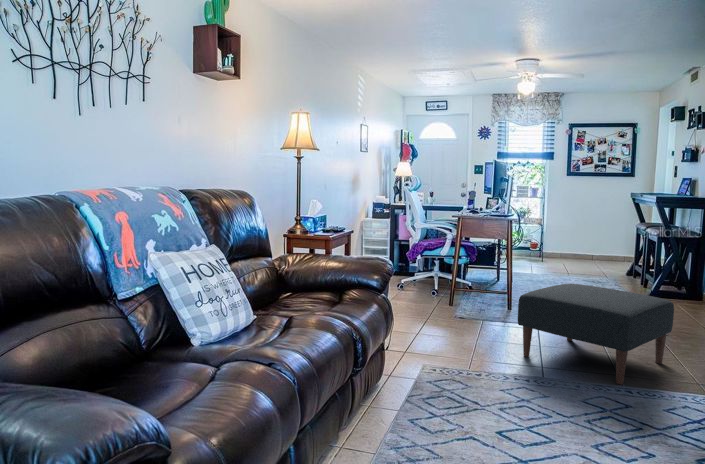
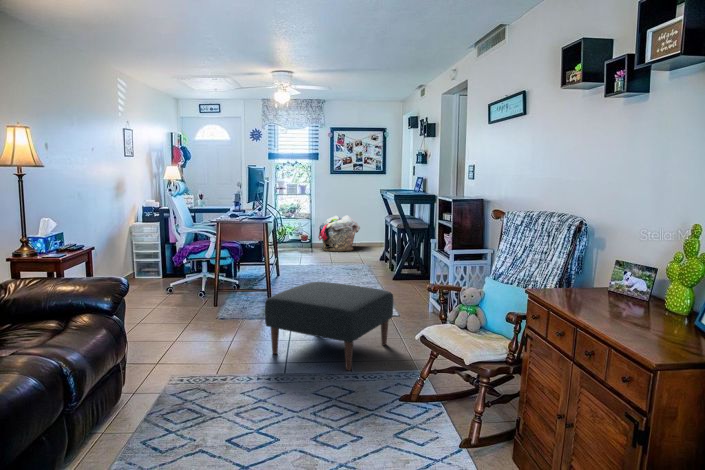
laundry basket: none [550,222,600,262] -> present [318,216,360,251]

